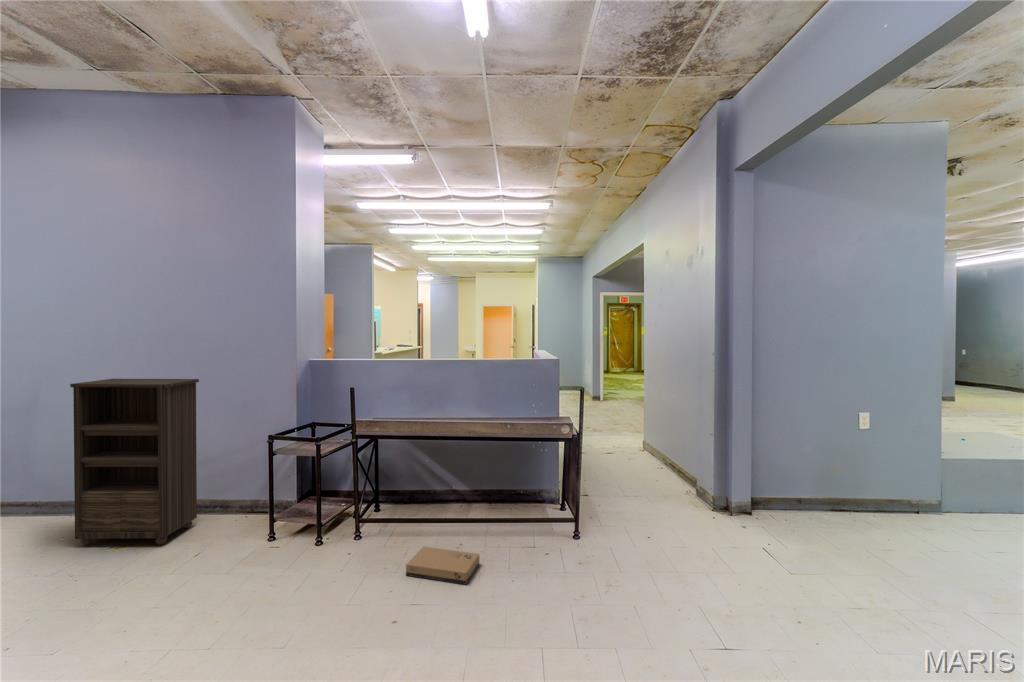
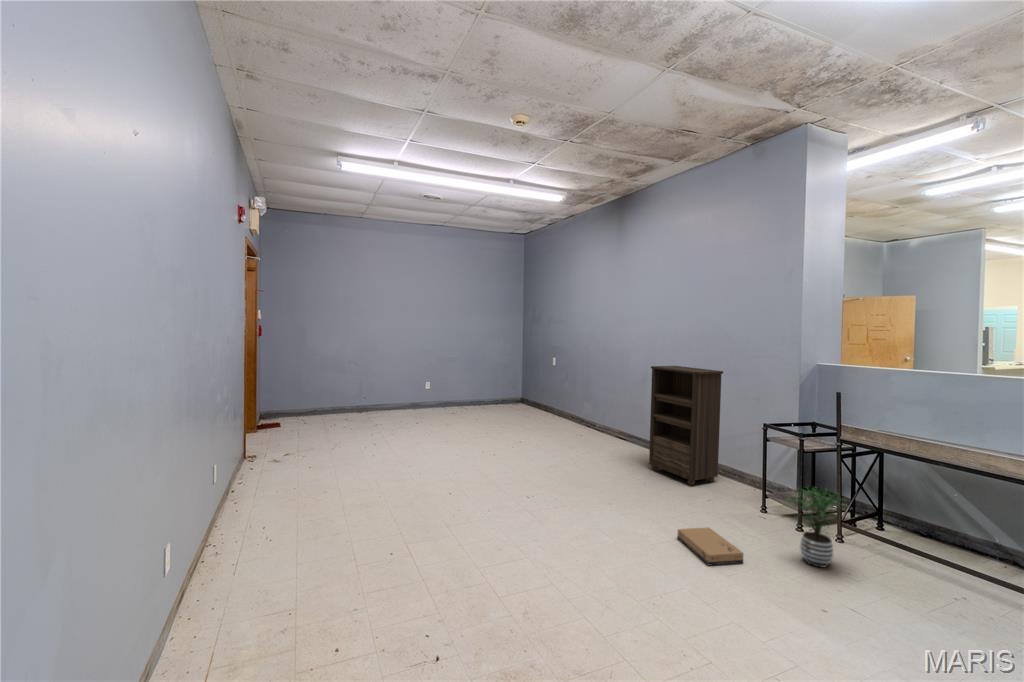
potted plant: none [320,489,381,578] -> present [788,487,839,567]
cardboard box: present [406,547,479,584] -> present [677,528,743,565]

